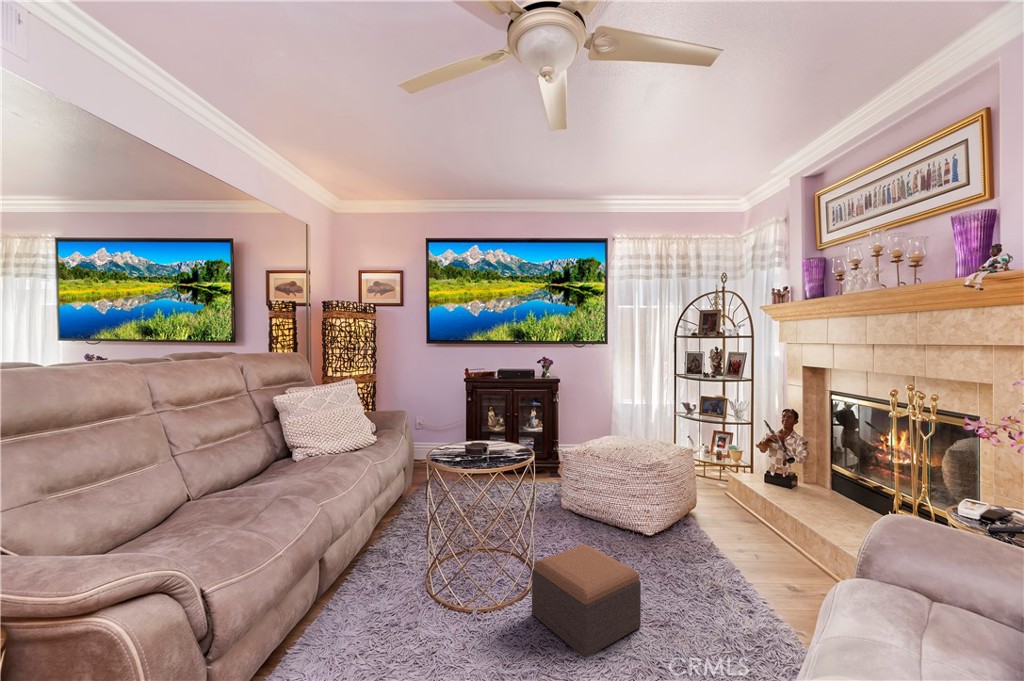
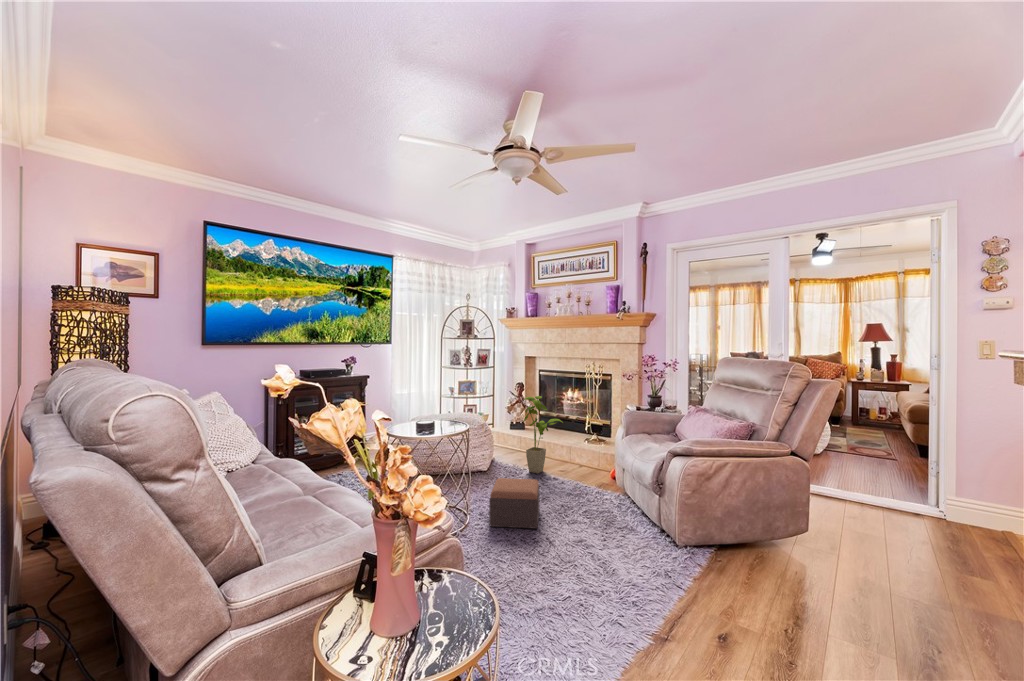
house plant: none [706,426,786,563] -> present [523,396,562,473]

